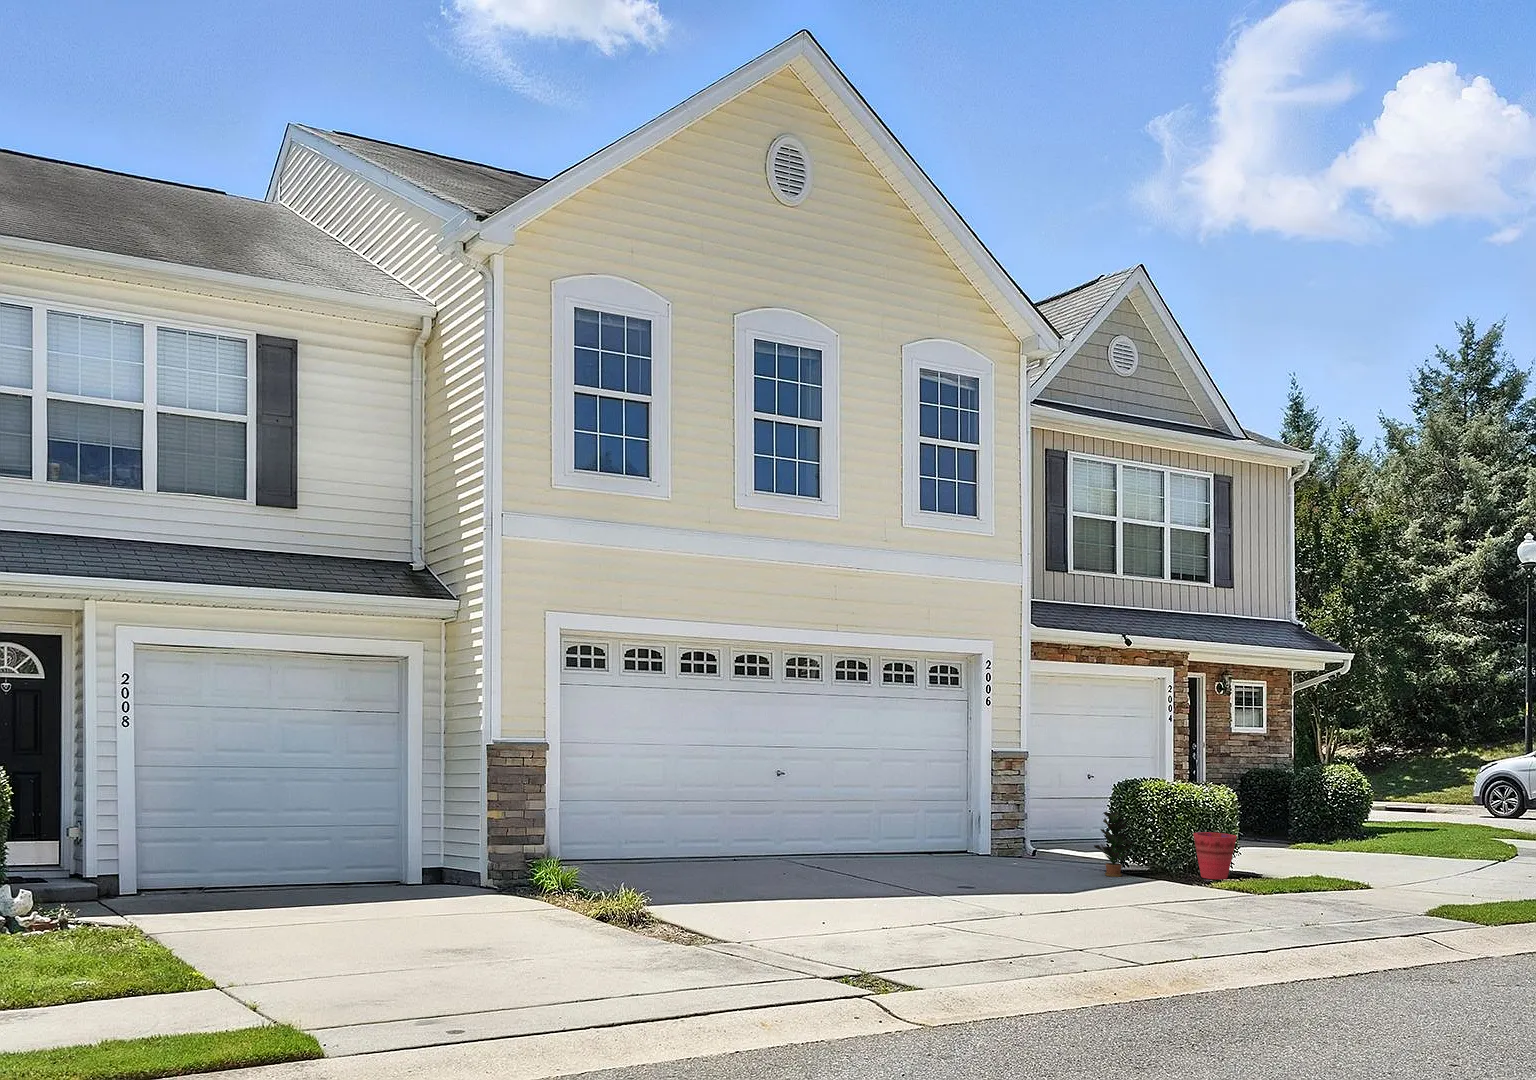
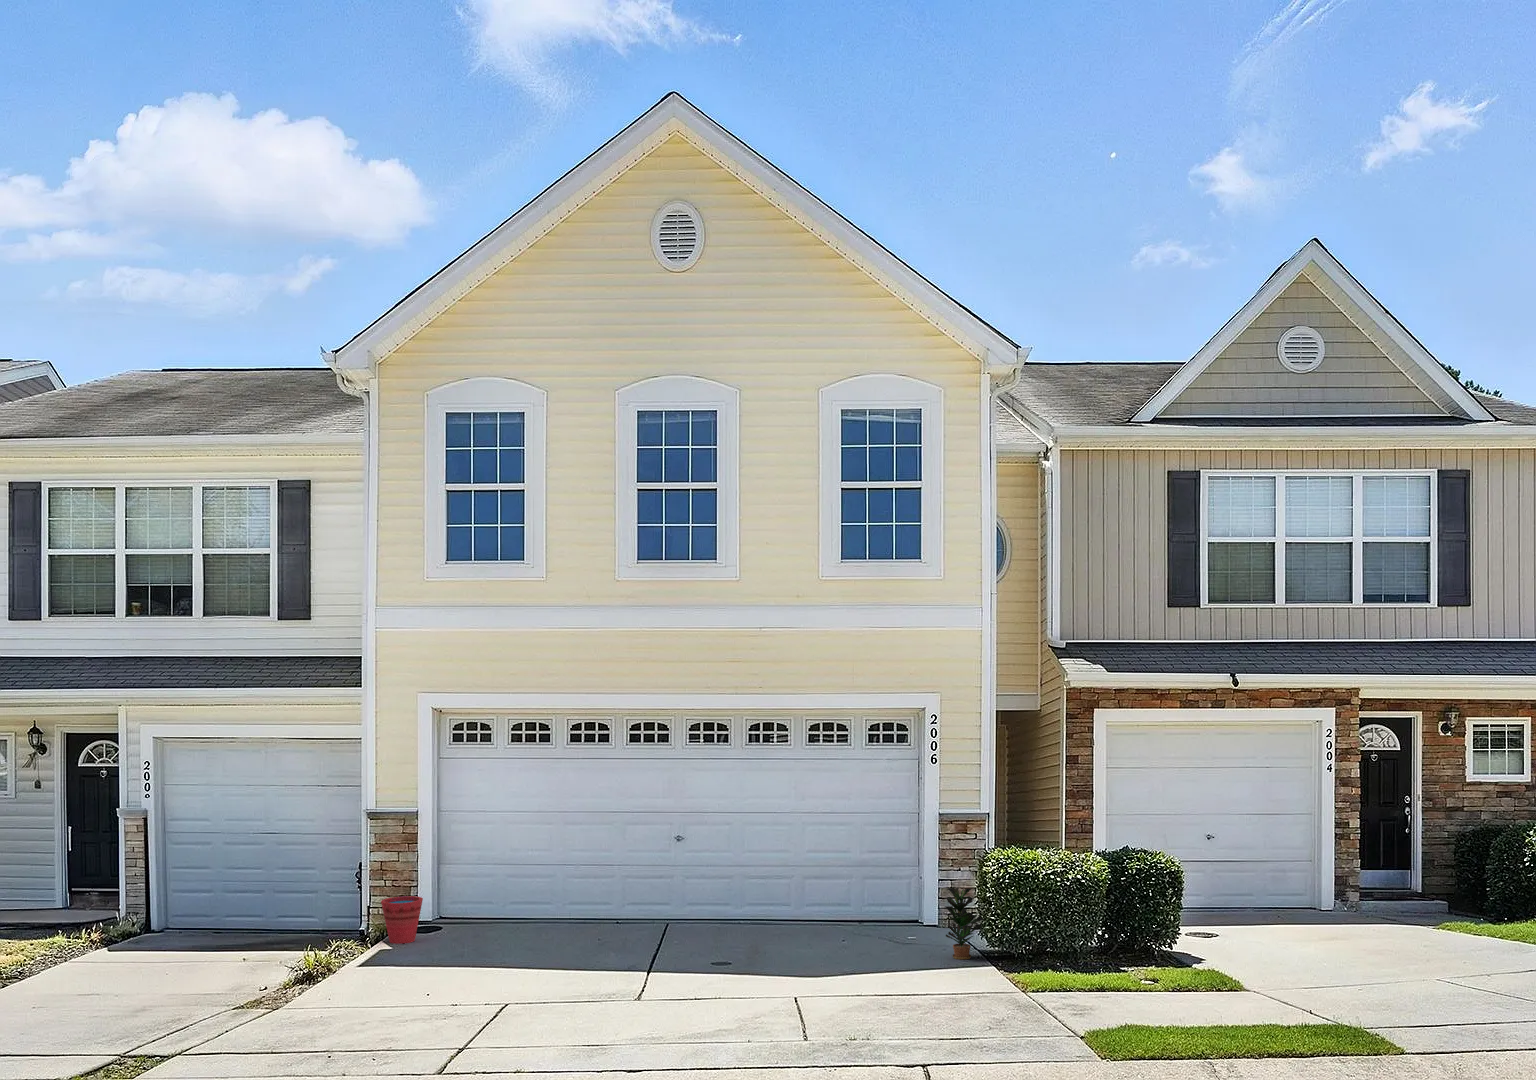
bucket: present [1193,832,1237,879] -> present [381,896,423,944]

